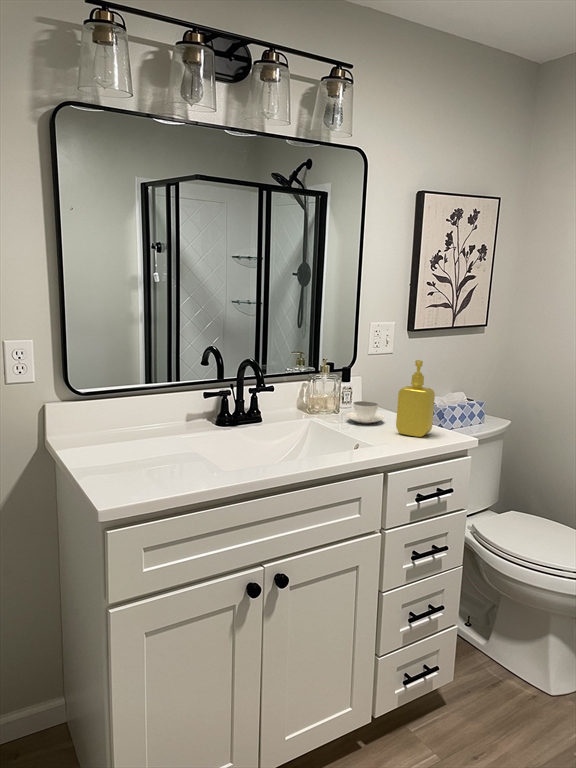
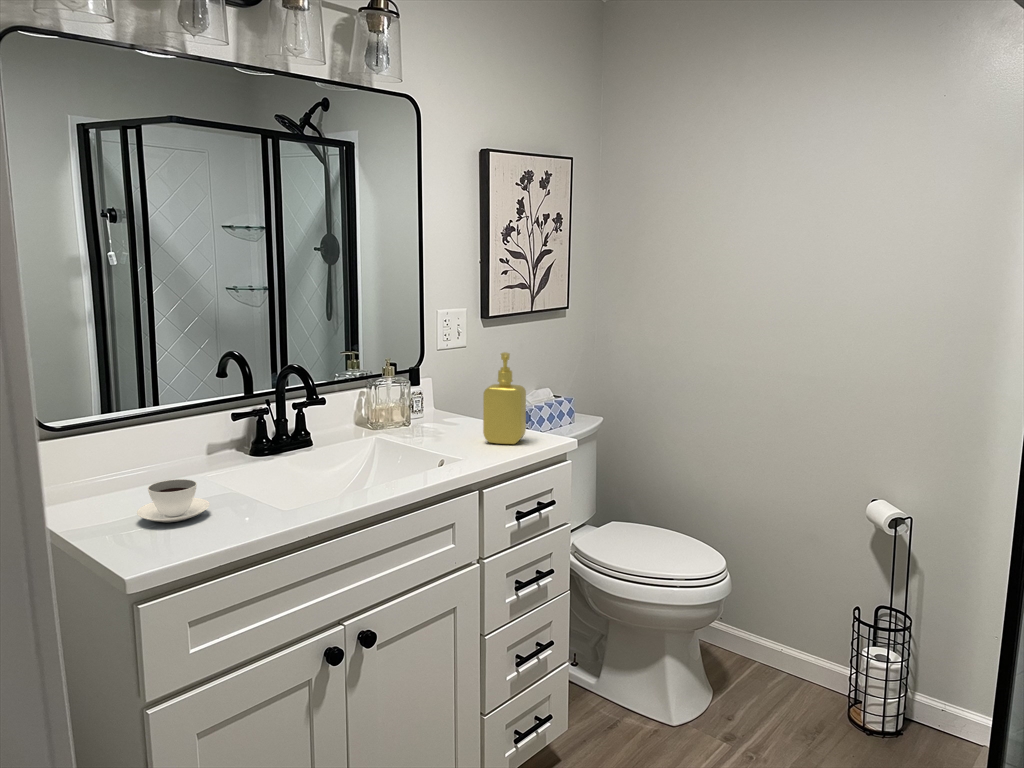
cup: present [346,401,384,423] -> present [137,479,210,522]

